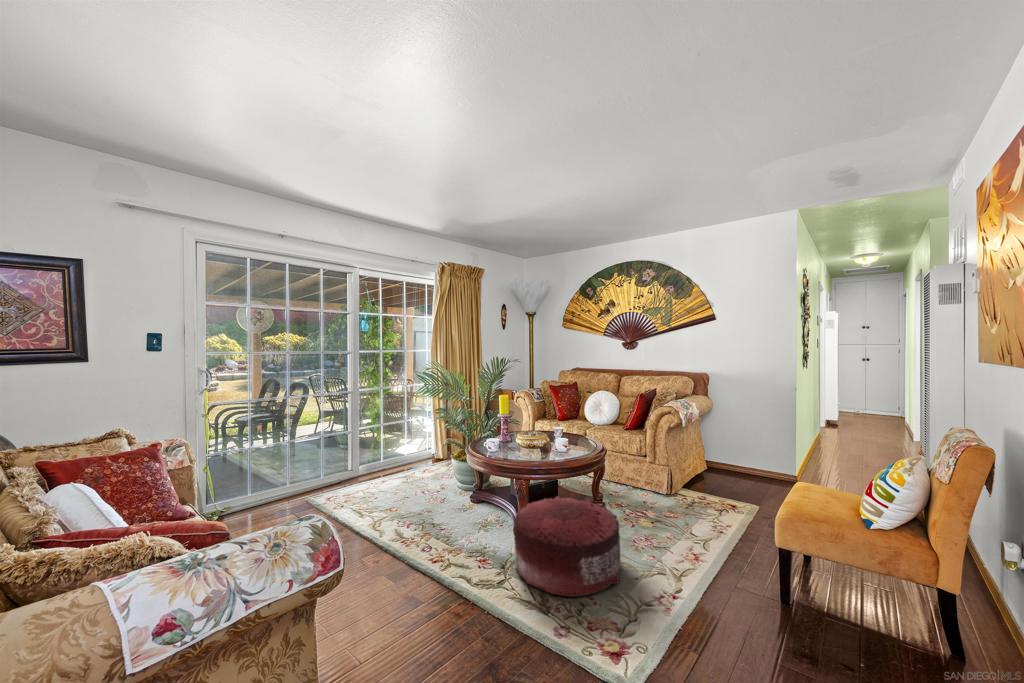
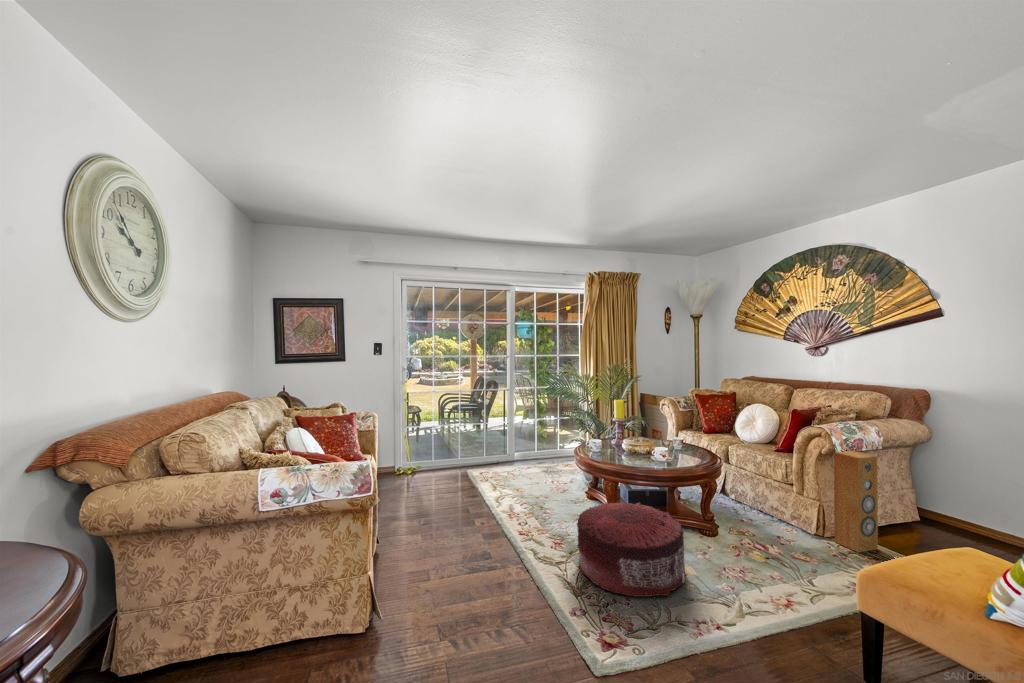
speaker: none [679,422,705,502] -> present [834,451,878,552]

